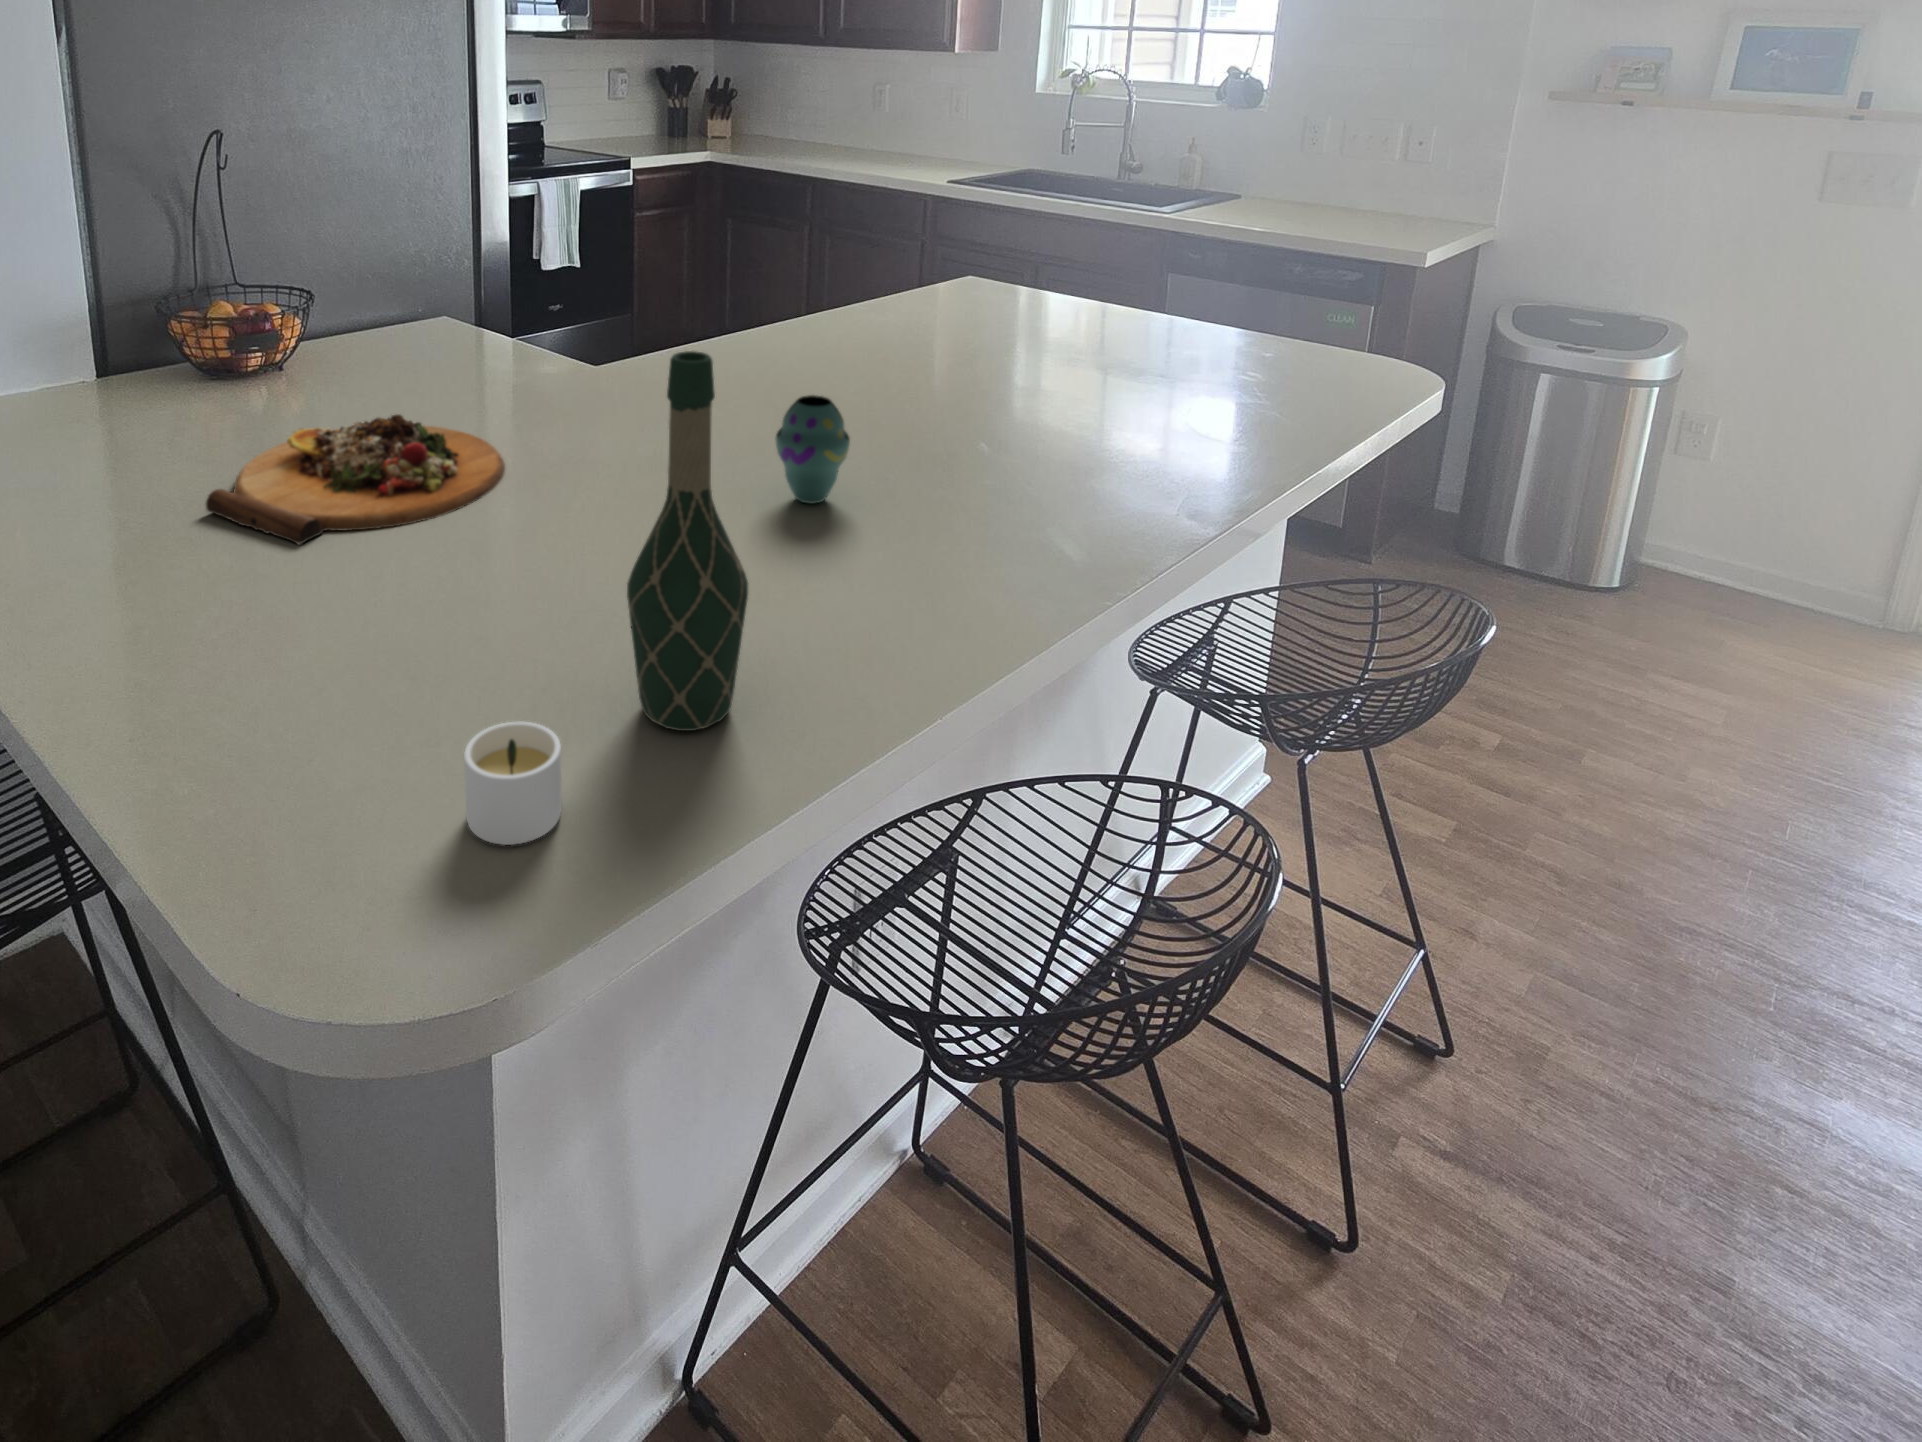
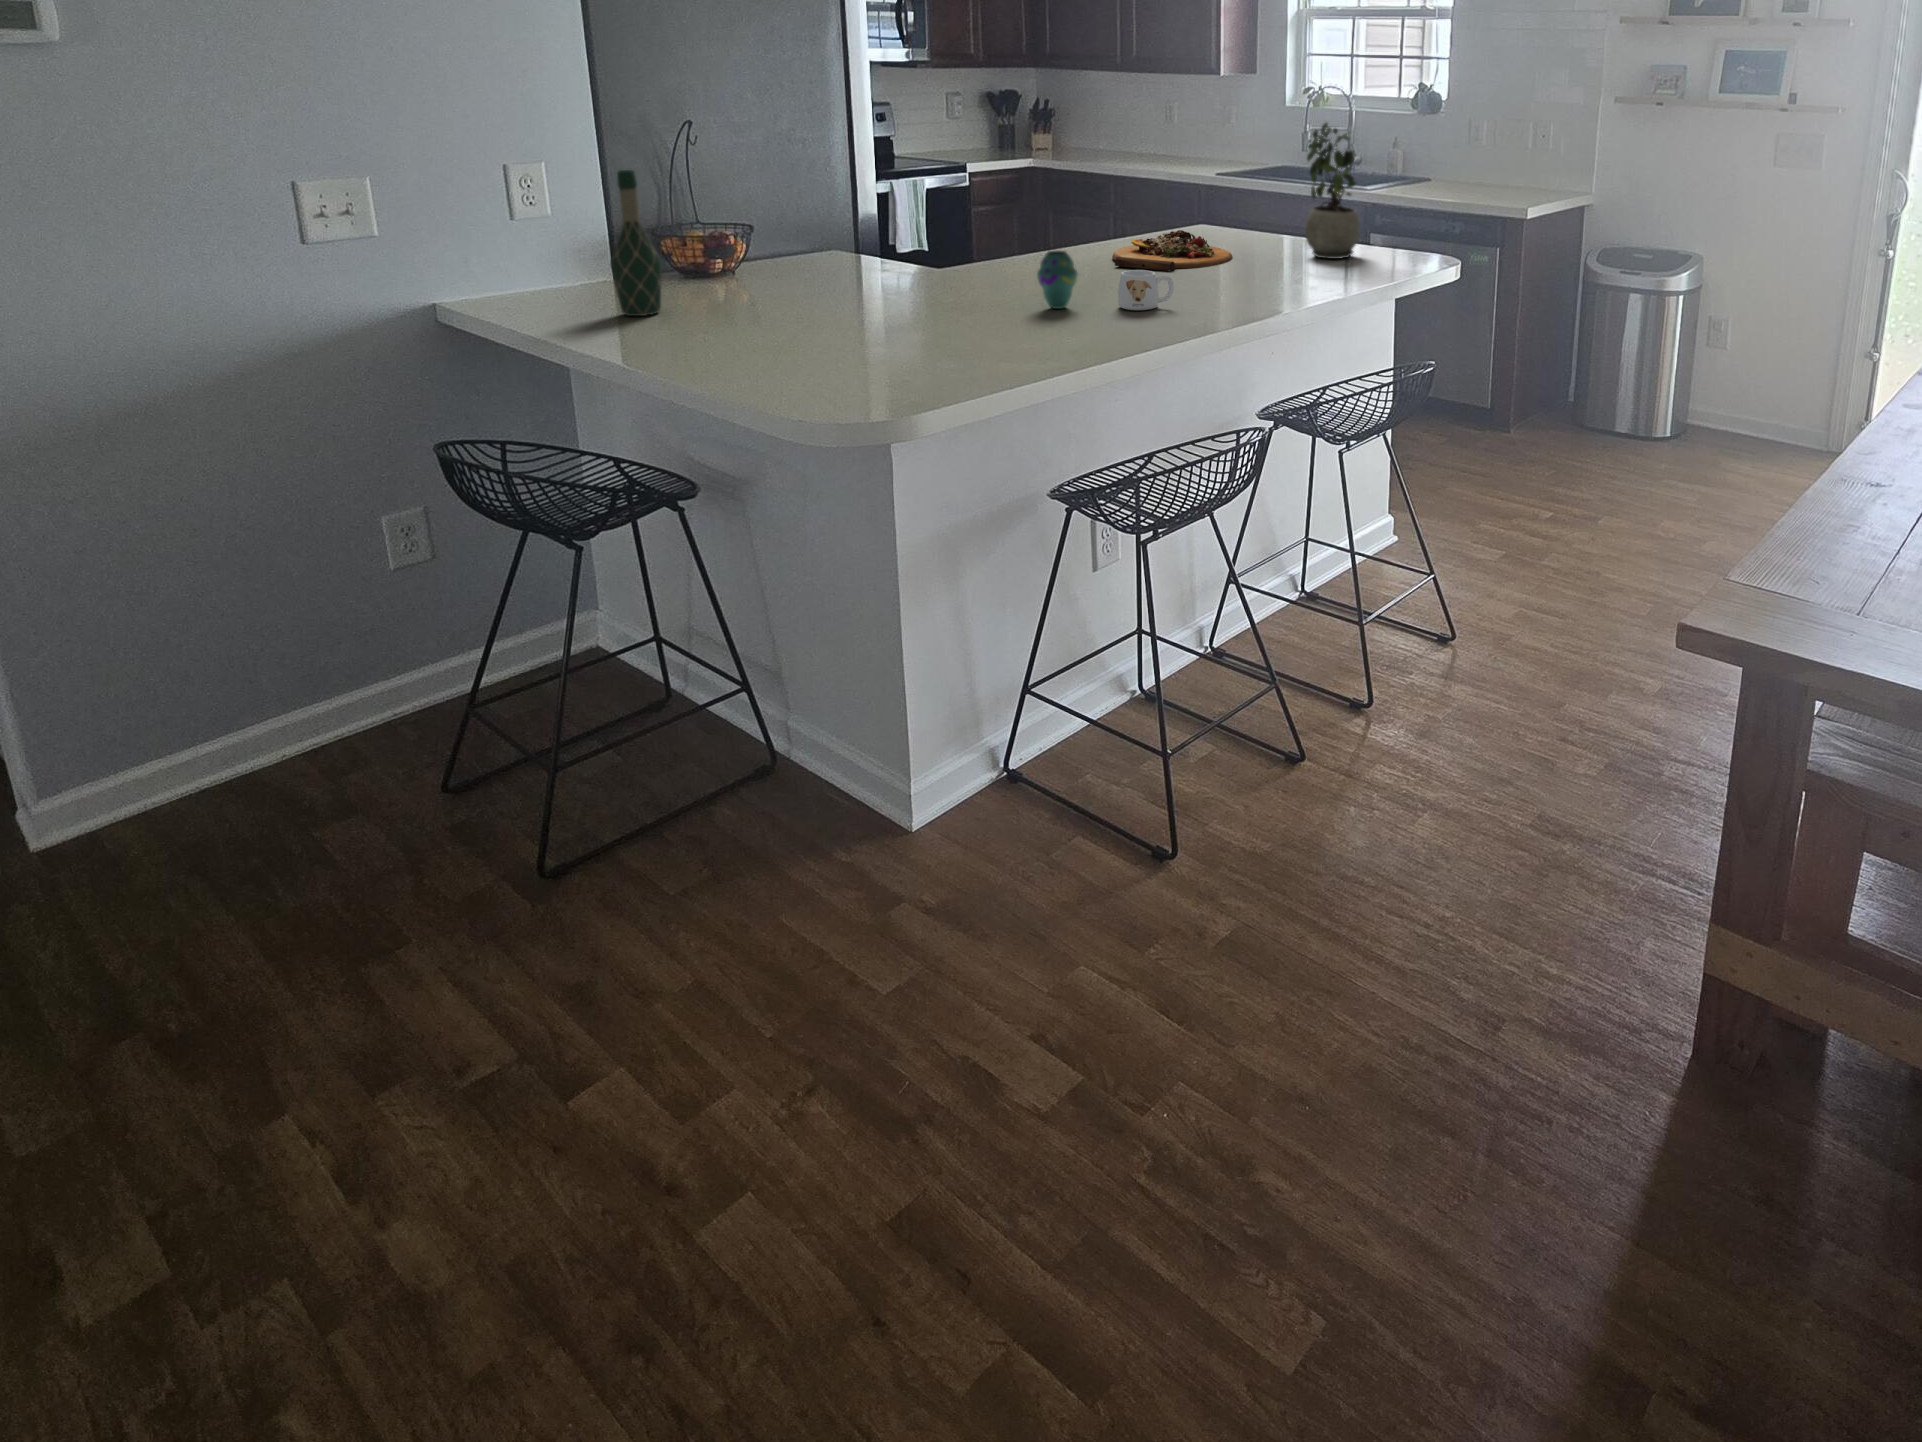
potted plant: none [1192,148,1314,376] -> present [1305,123,1360,259]
wine bottle: present [627,351,748,731] -> present [610,170,662,316]
cutting board: present [206,414,505,545] -> present [1112,230,1233,271]
mug: none [922,435,1032,519] -> present [1118,270,1174,310]
candle: present [464,722,562,845] -> none [882,348,944,389]

